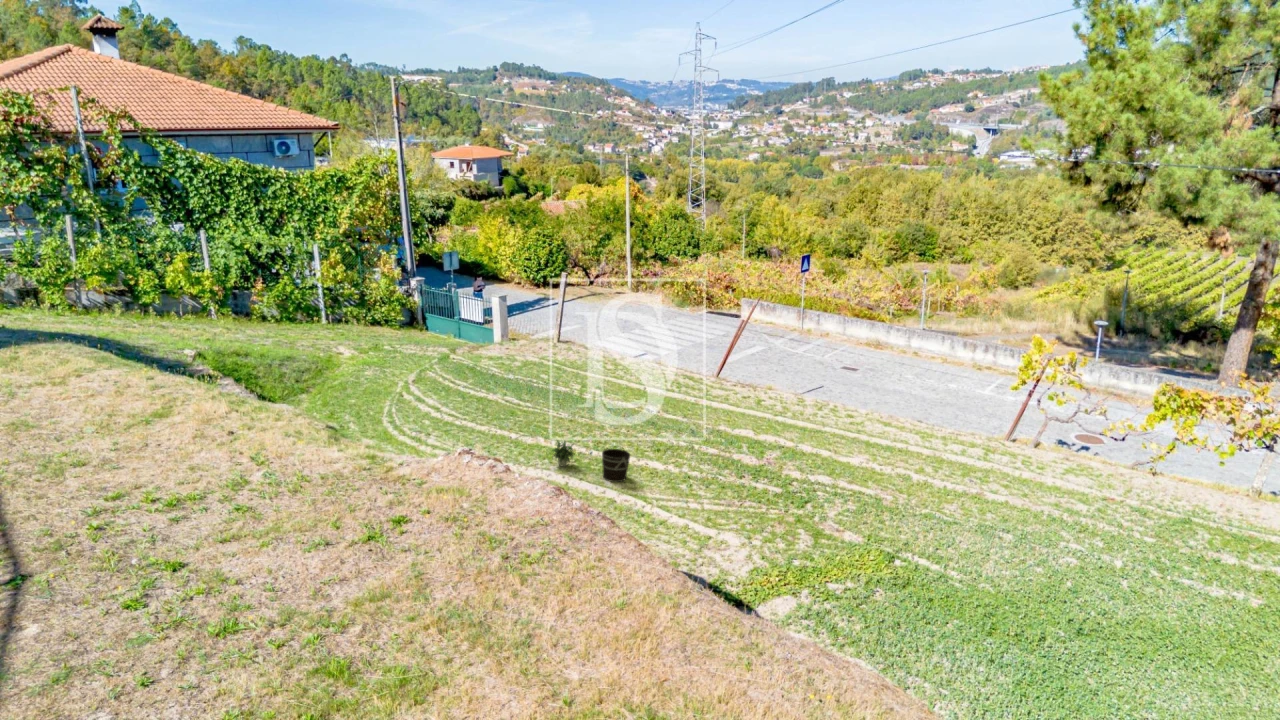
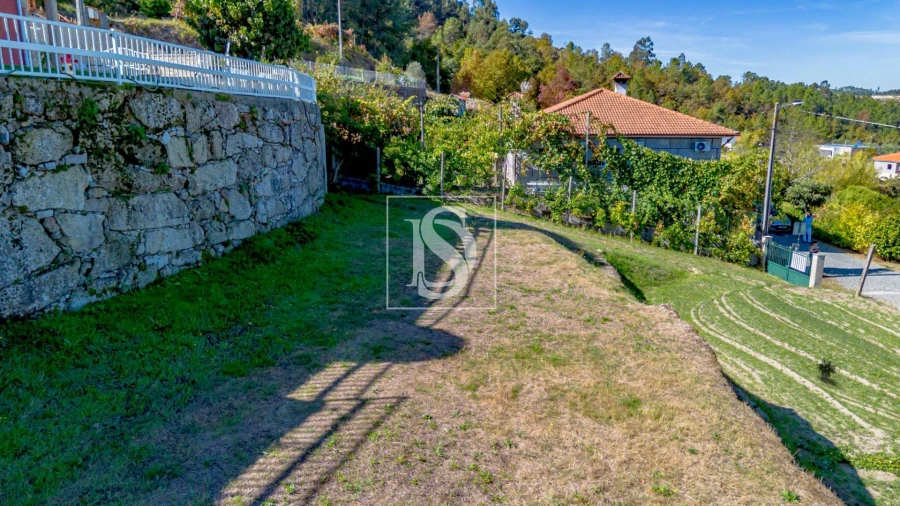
bucket: present [602,449,630,482] -> none [856,376,887,404]

